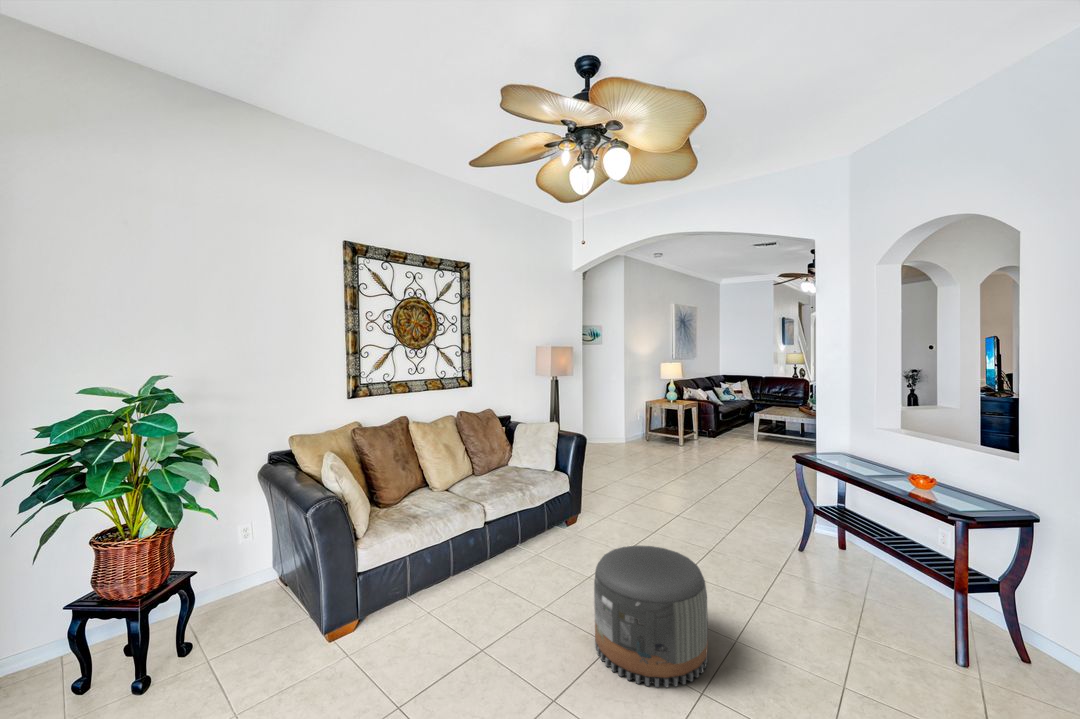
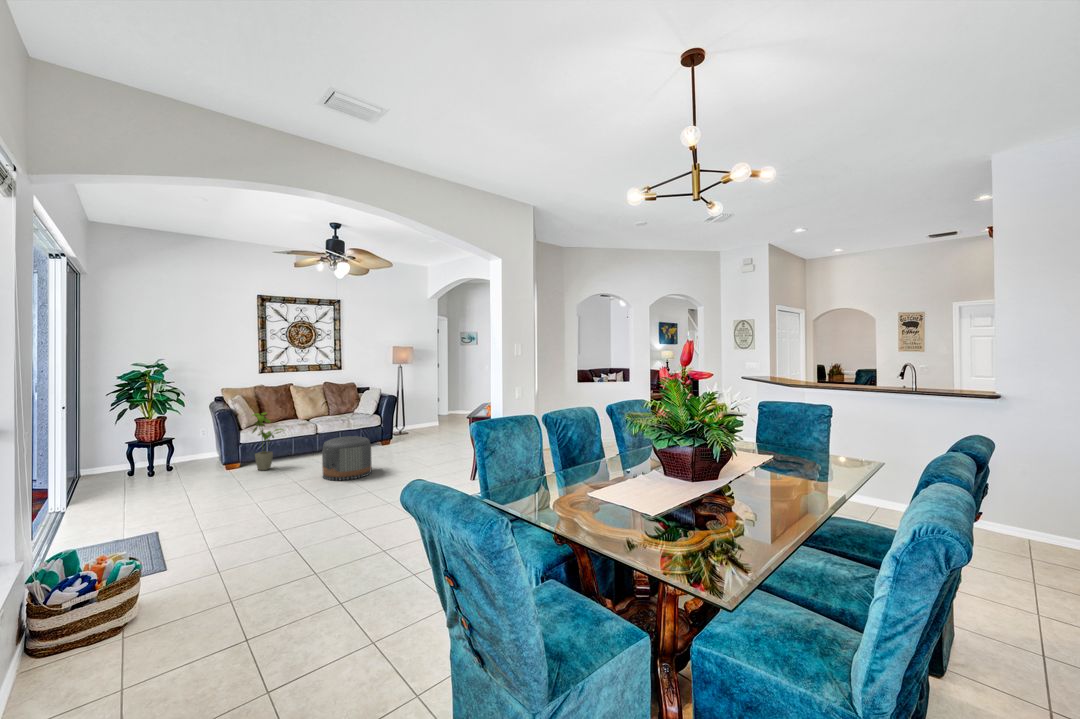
house plant: none [395,498,470,638] -> present [252,413,283,470]

